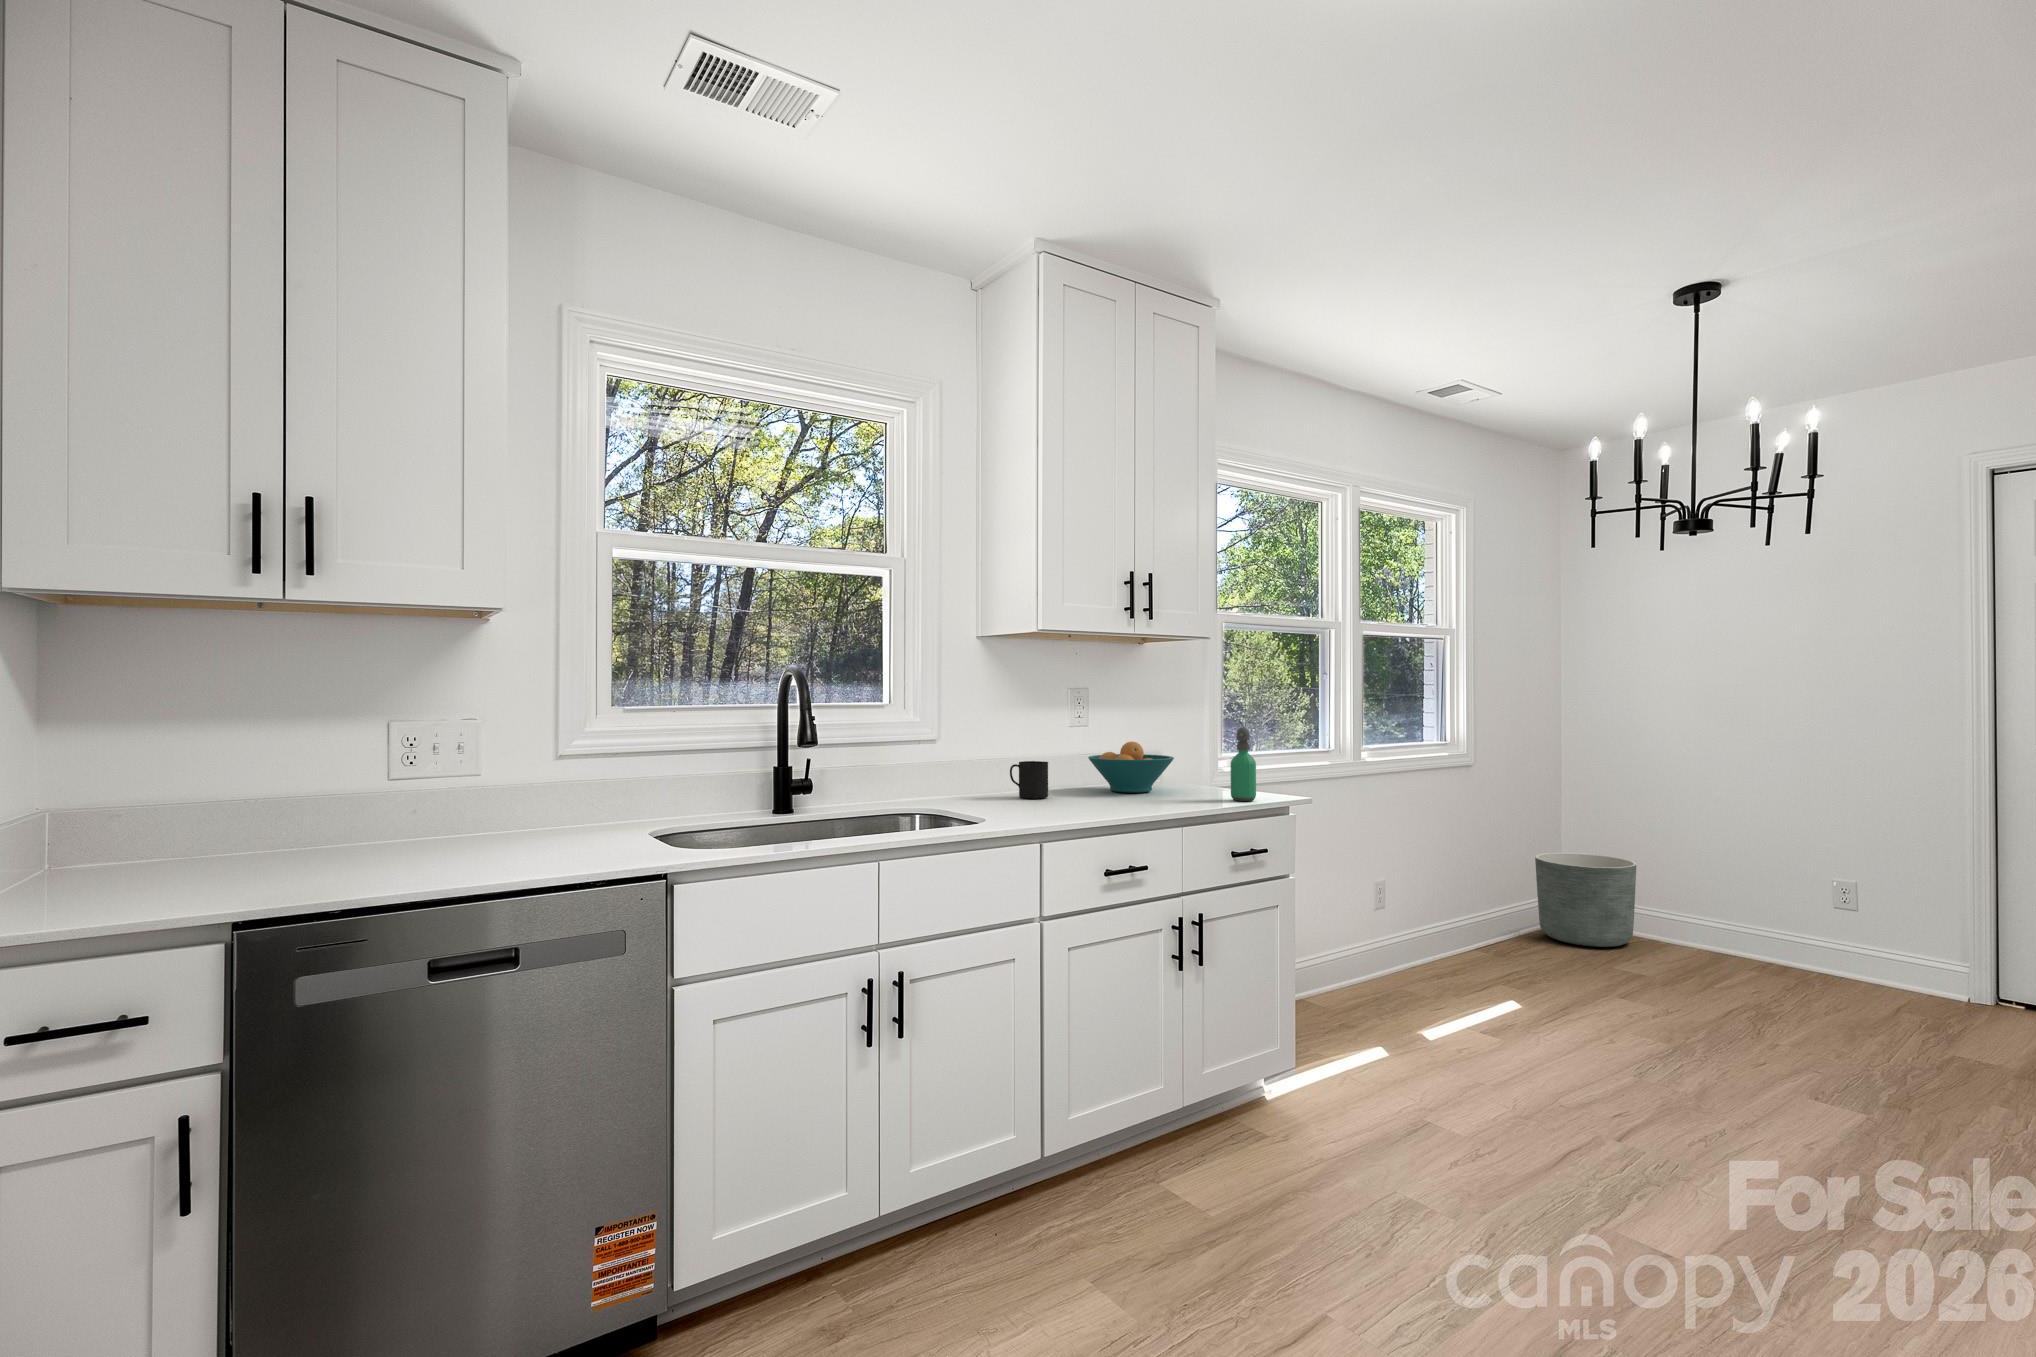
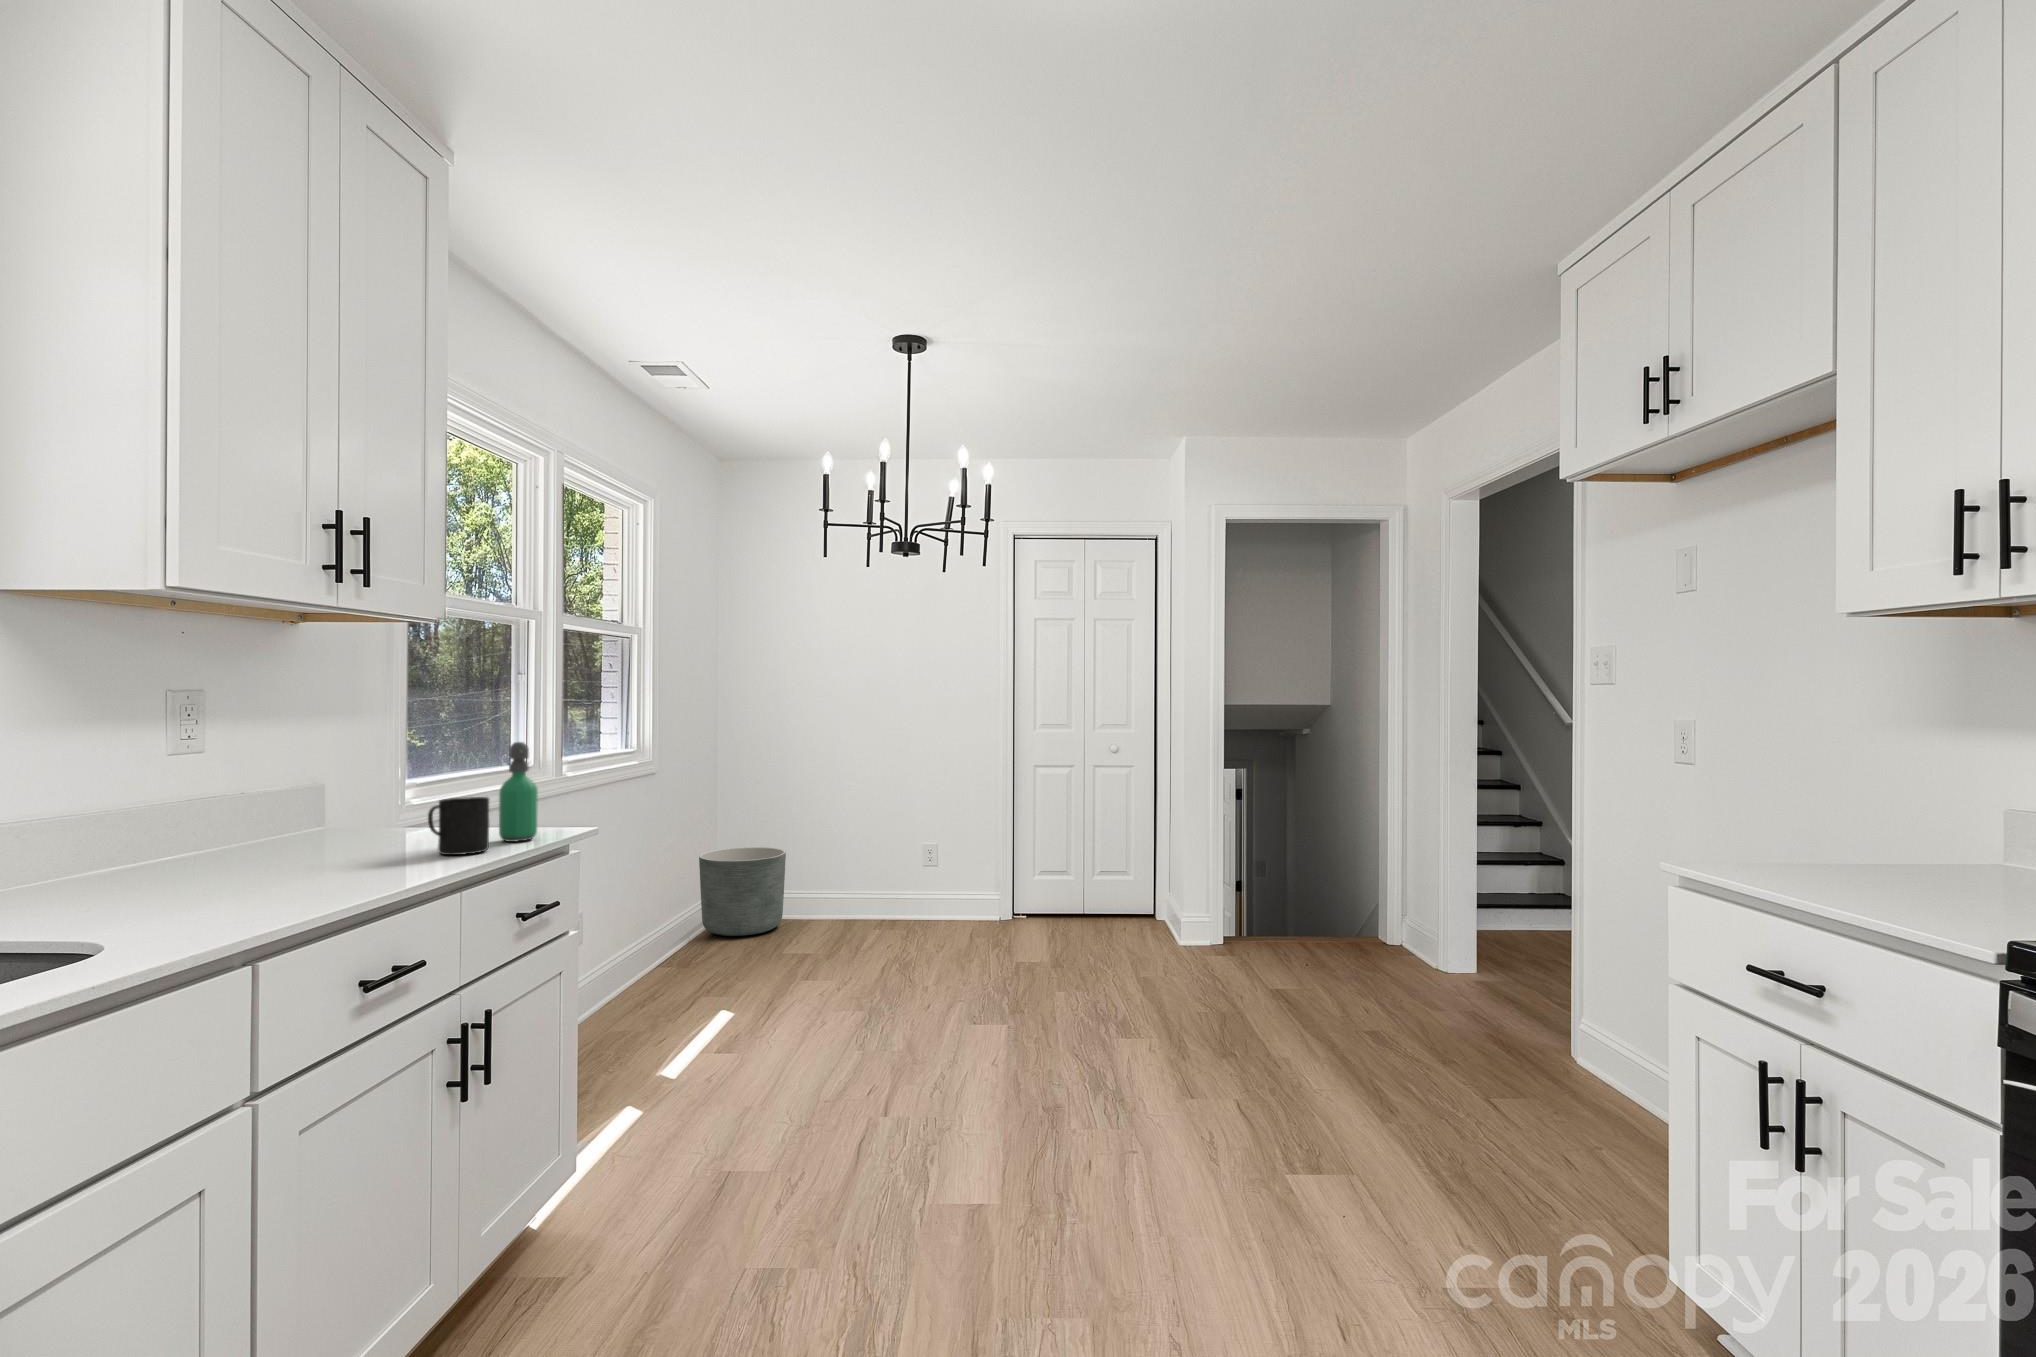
fruit bowl: present [1088,742,1174,793] -> none [224,770,391,852]
mug: present [1010,761,1048,799] -> present [428,797,489,855]

